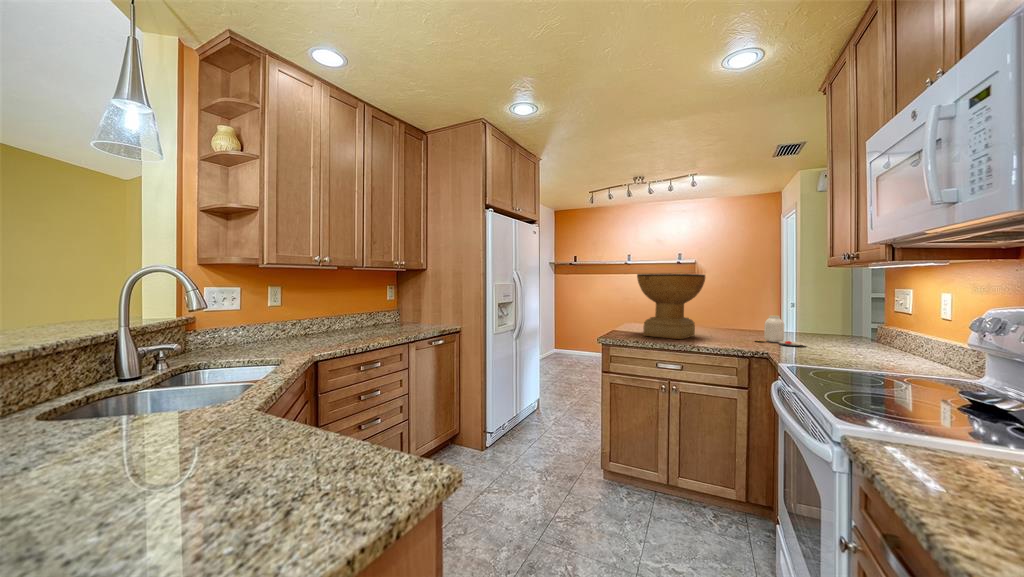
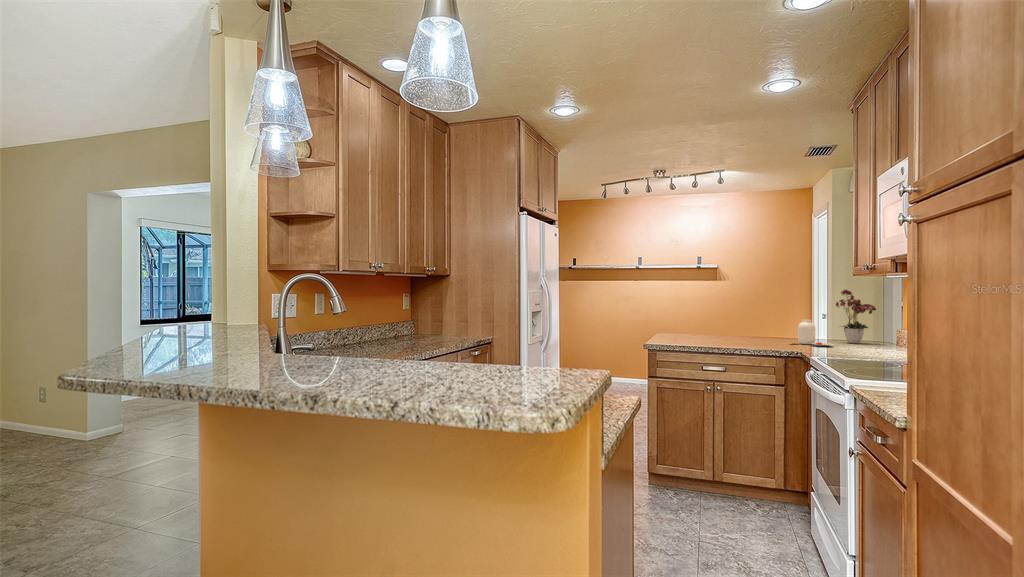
decorative bowl: present [637,274,705,339] -> none [677,280,743,343]
flower arrangement: none [805,281,859,342] -> present [836,290,876,343]

